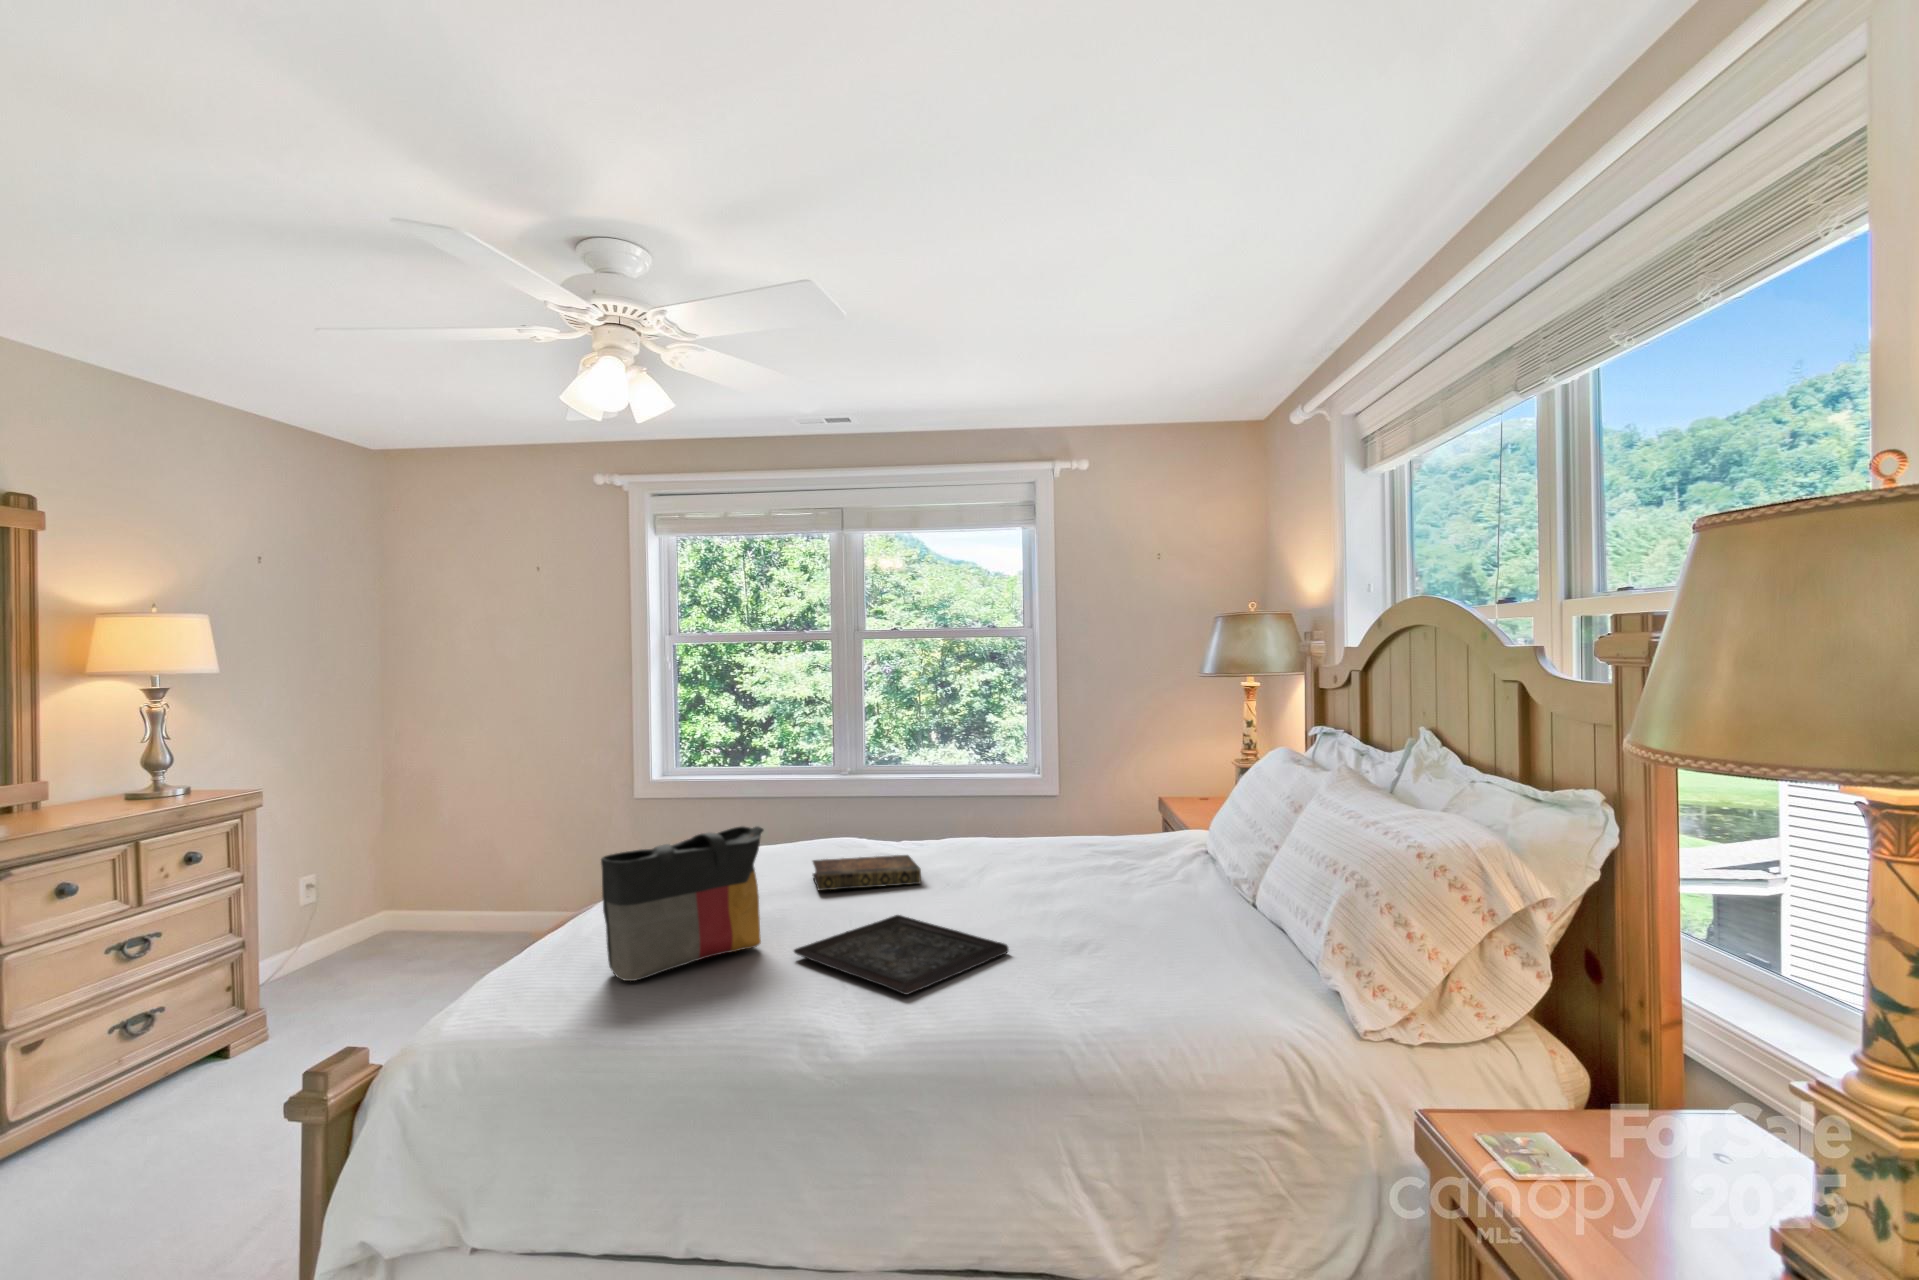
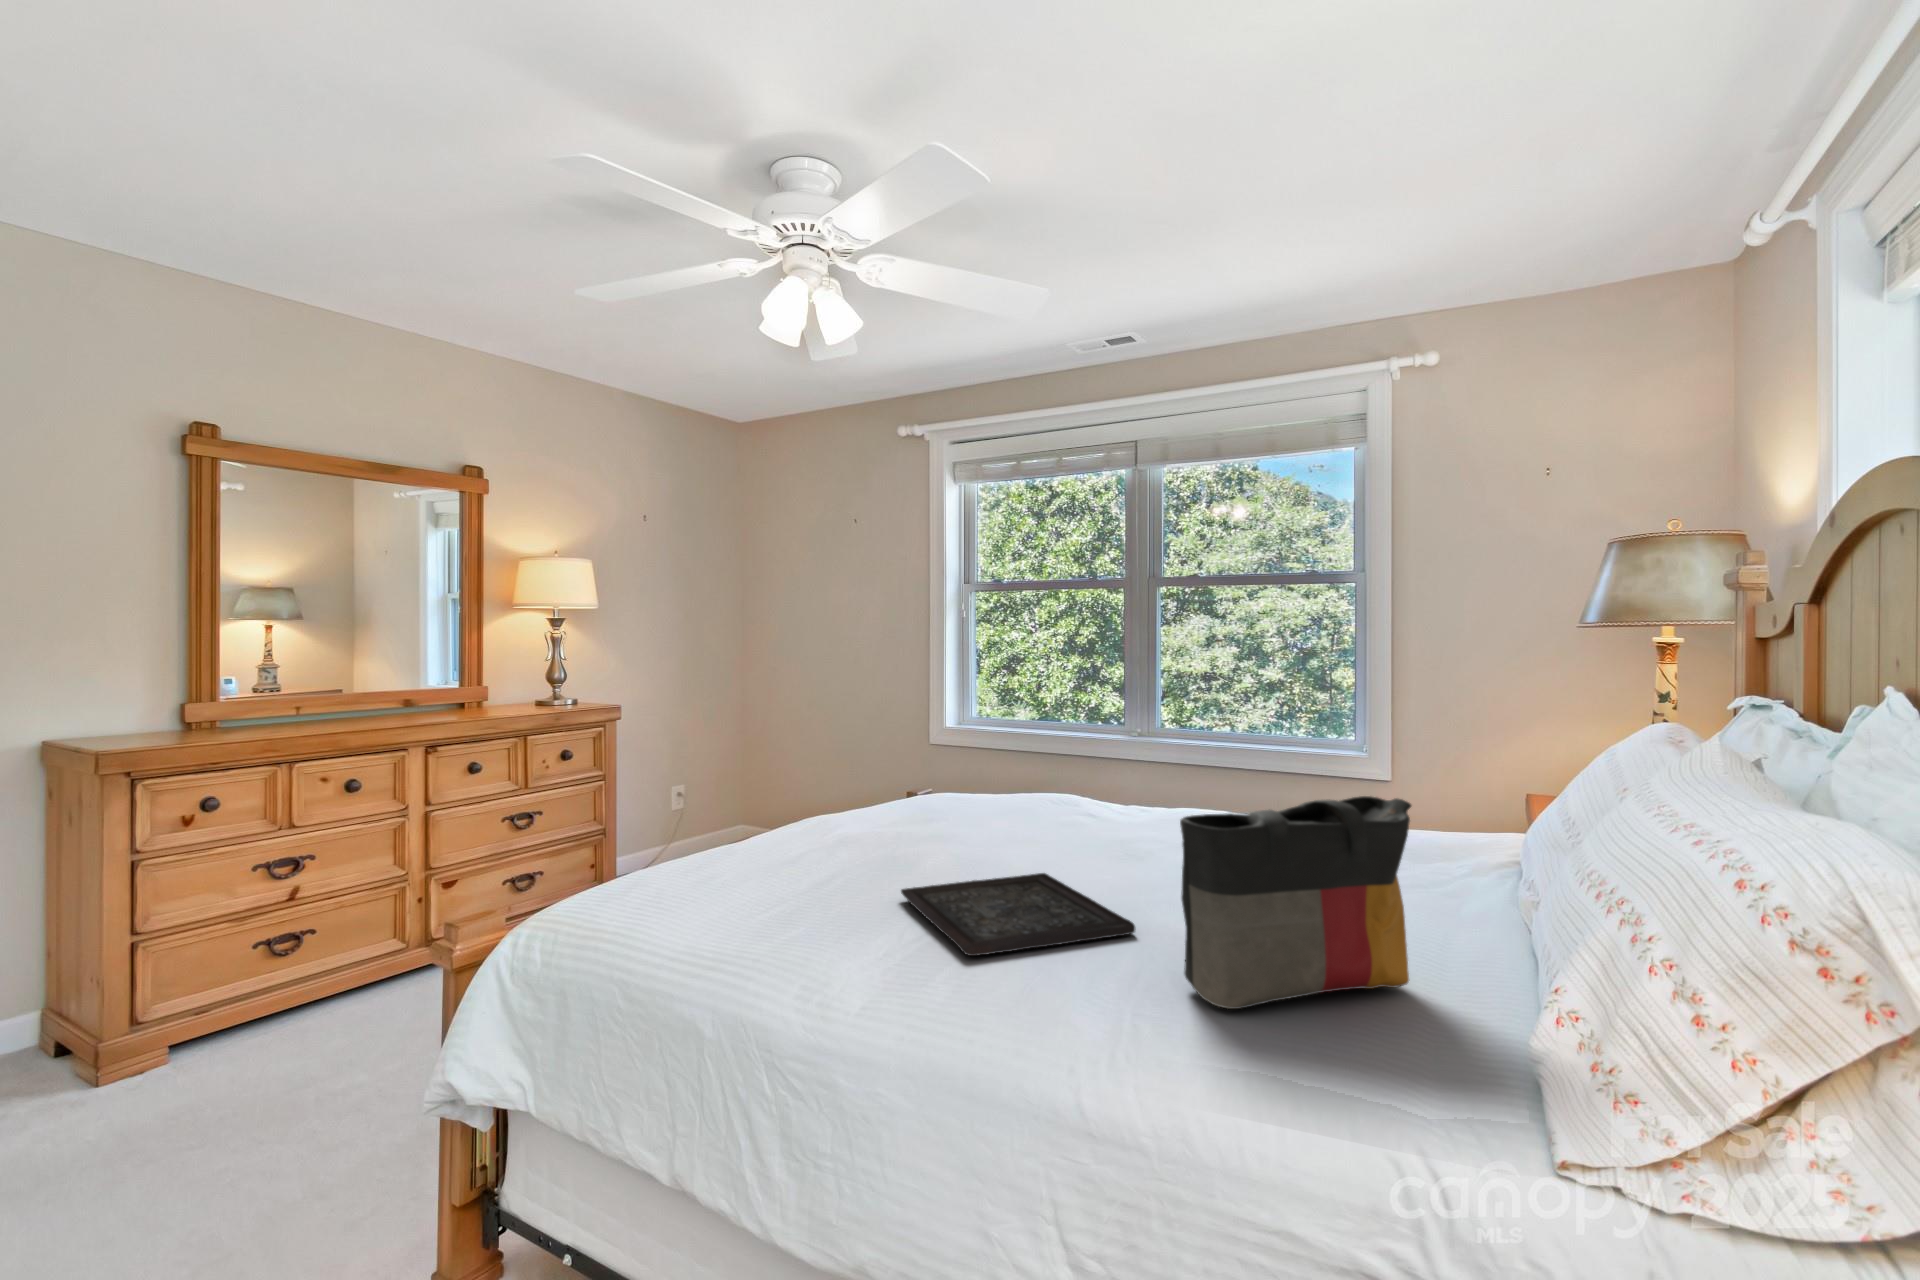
tote bag: present [601,826,763,981] -> present [1180,796,1411,1009]
book: present [813,855,921,890] -> none [992,808,1114,848]

